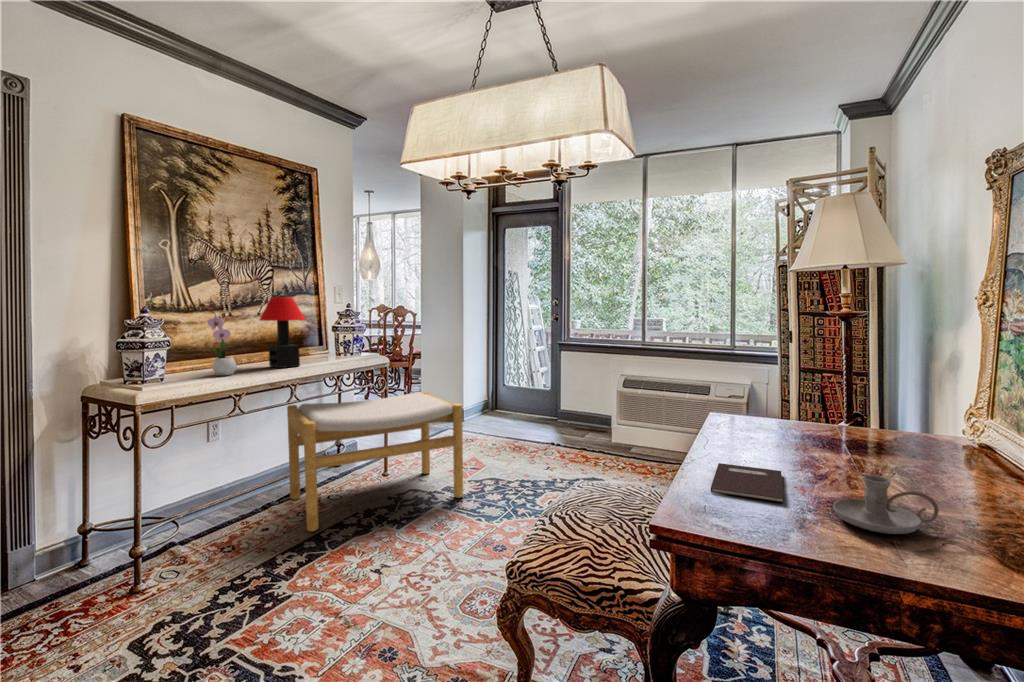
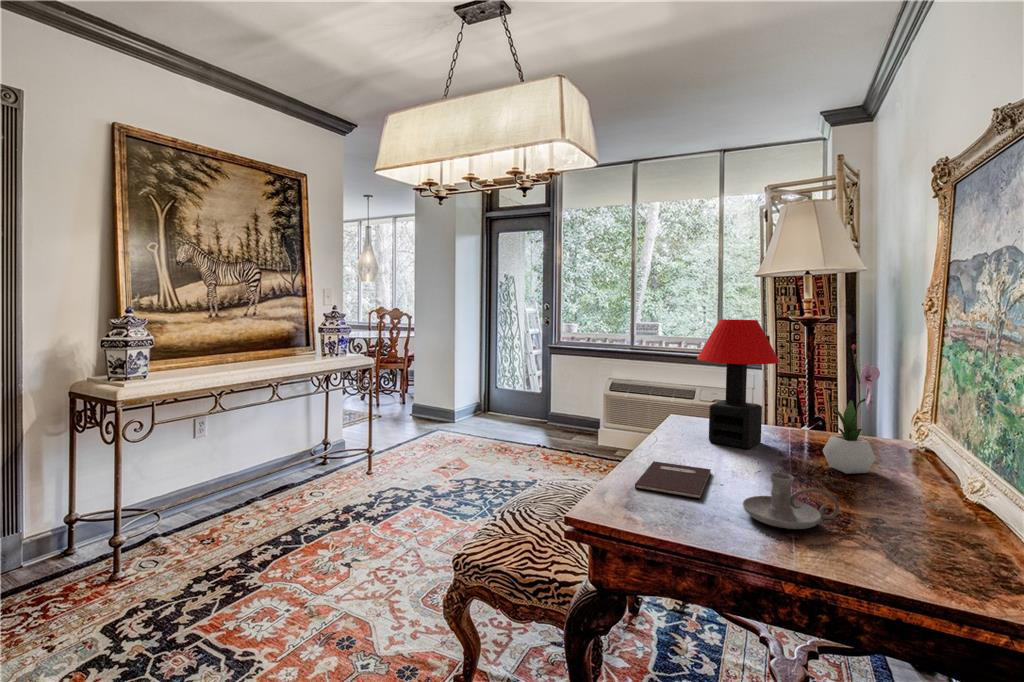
table lamp: present [259,297,305,368] -> present [697,319,780,449]
flower arrangement: present [208,307,237,375] -> present [823,344,880,474]
footstool: present [287,392,463,532] -> none [272,392,442,526]

